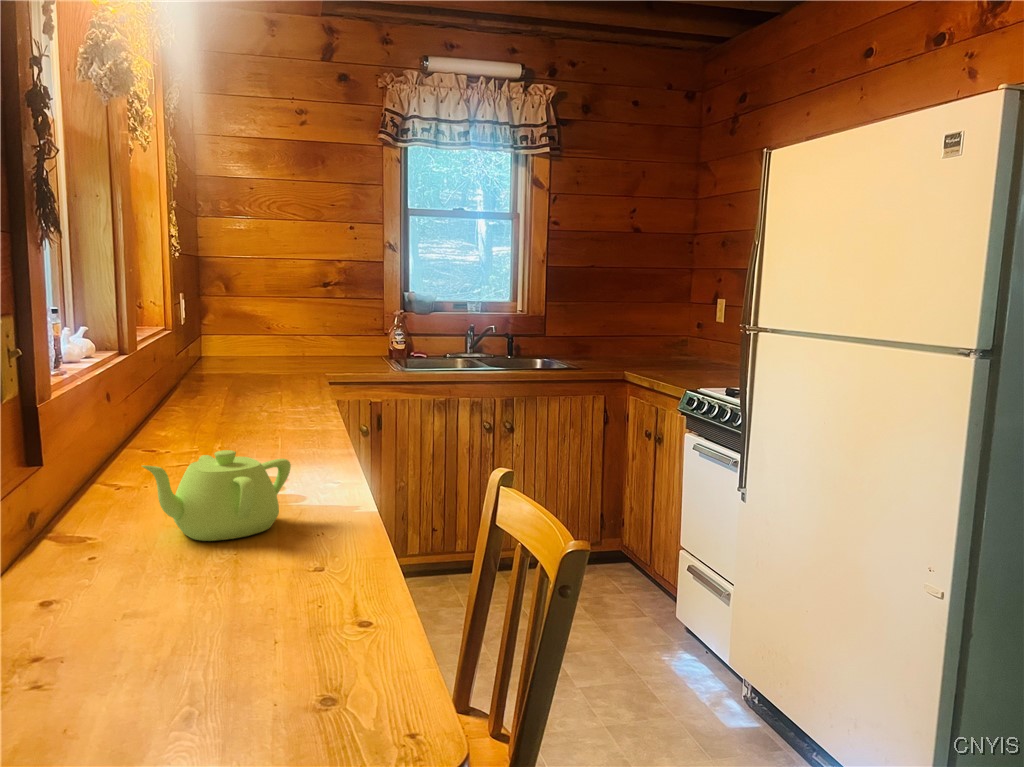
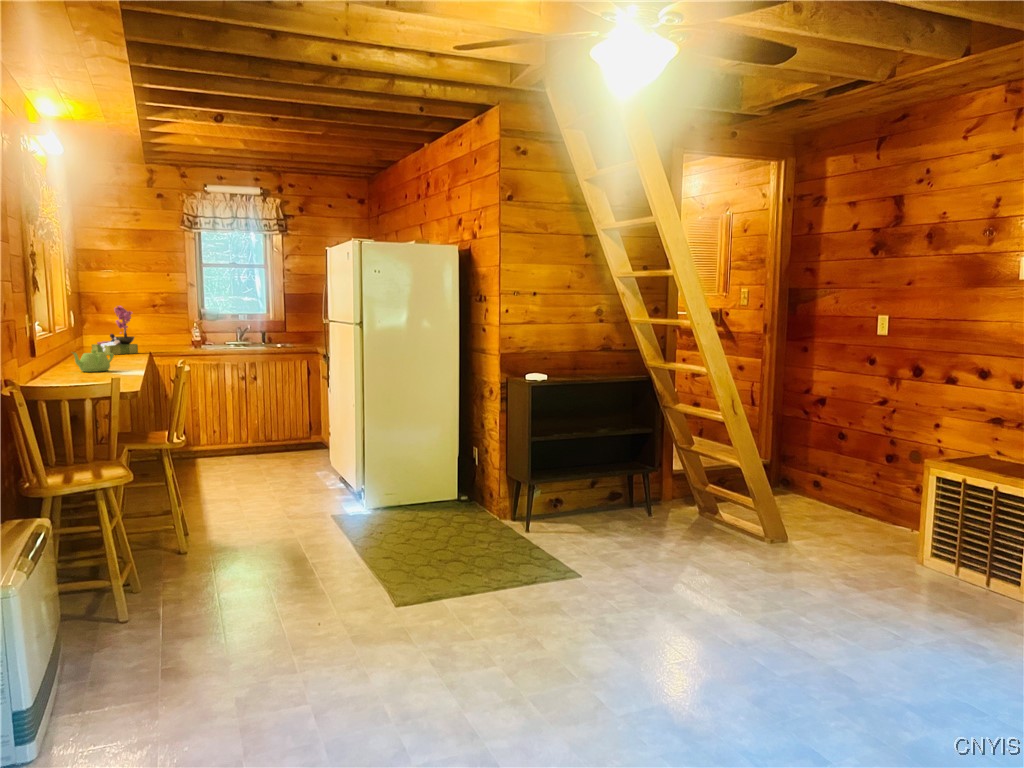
flower arrangement: none [217,280,305,387] -> present [92,306,138,355]

